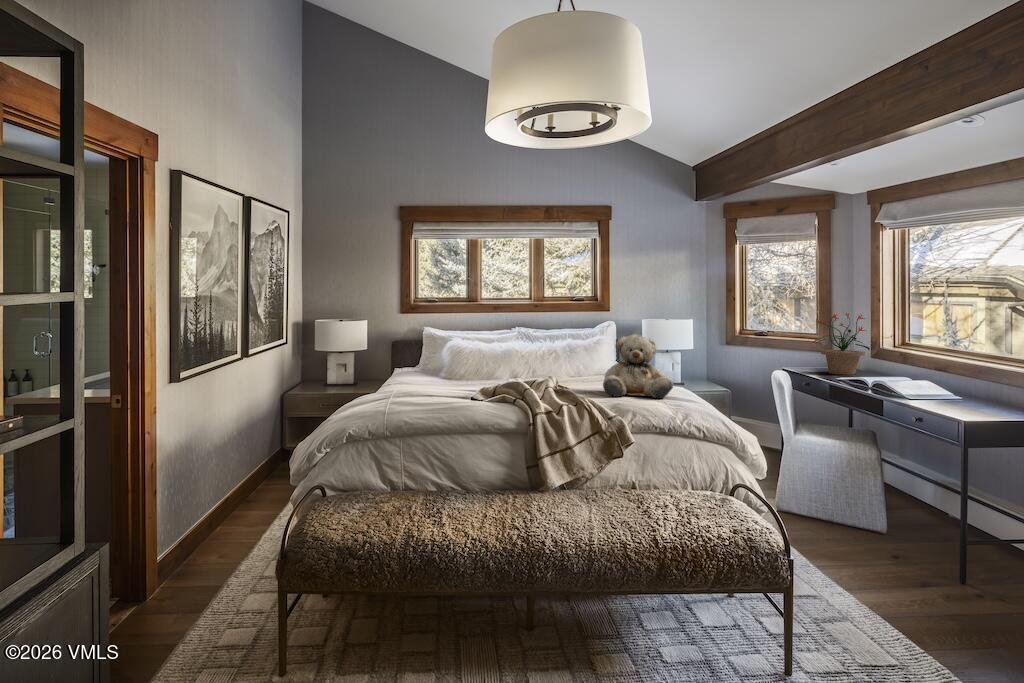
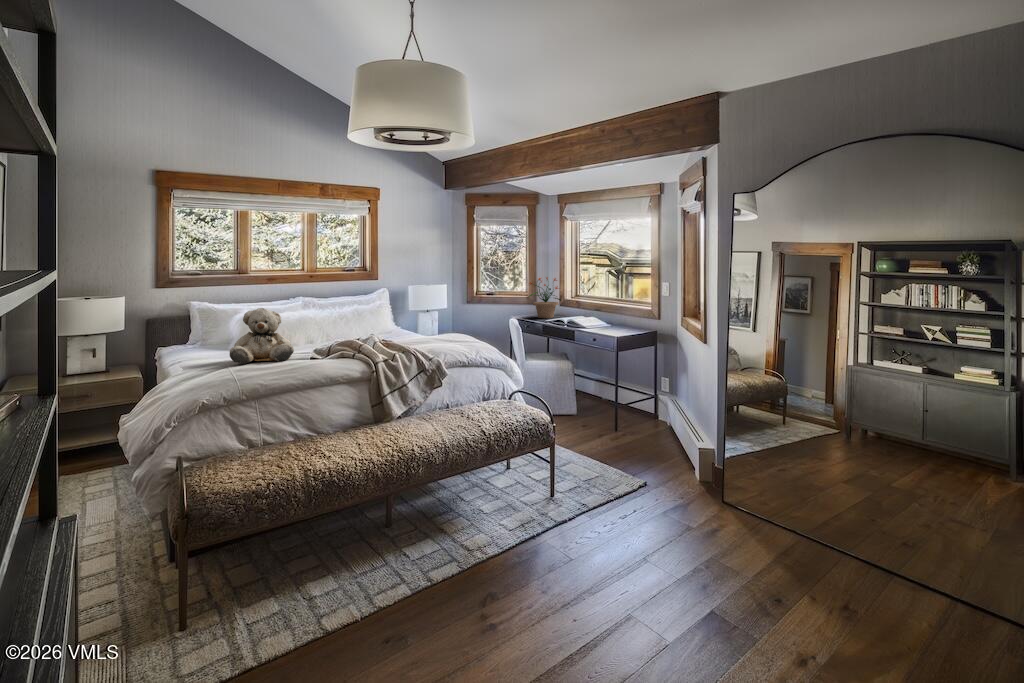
teddy bear: present [603,334,673,398] -> present [229,308,294,364]

